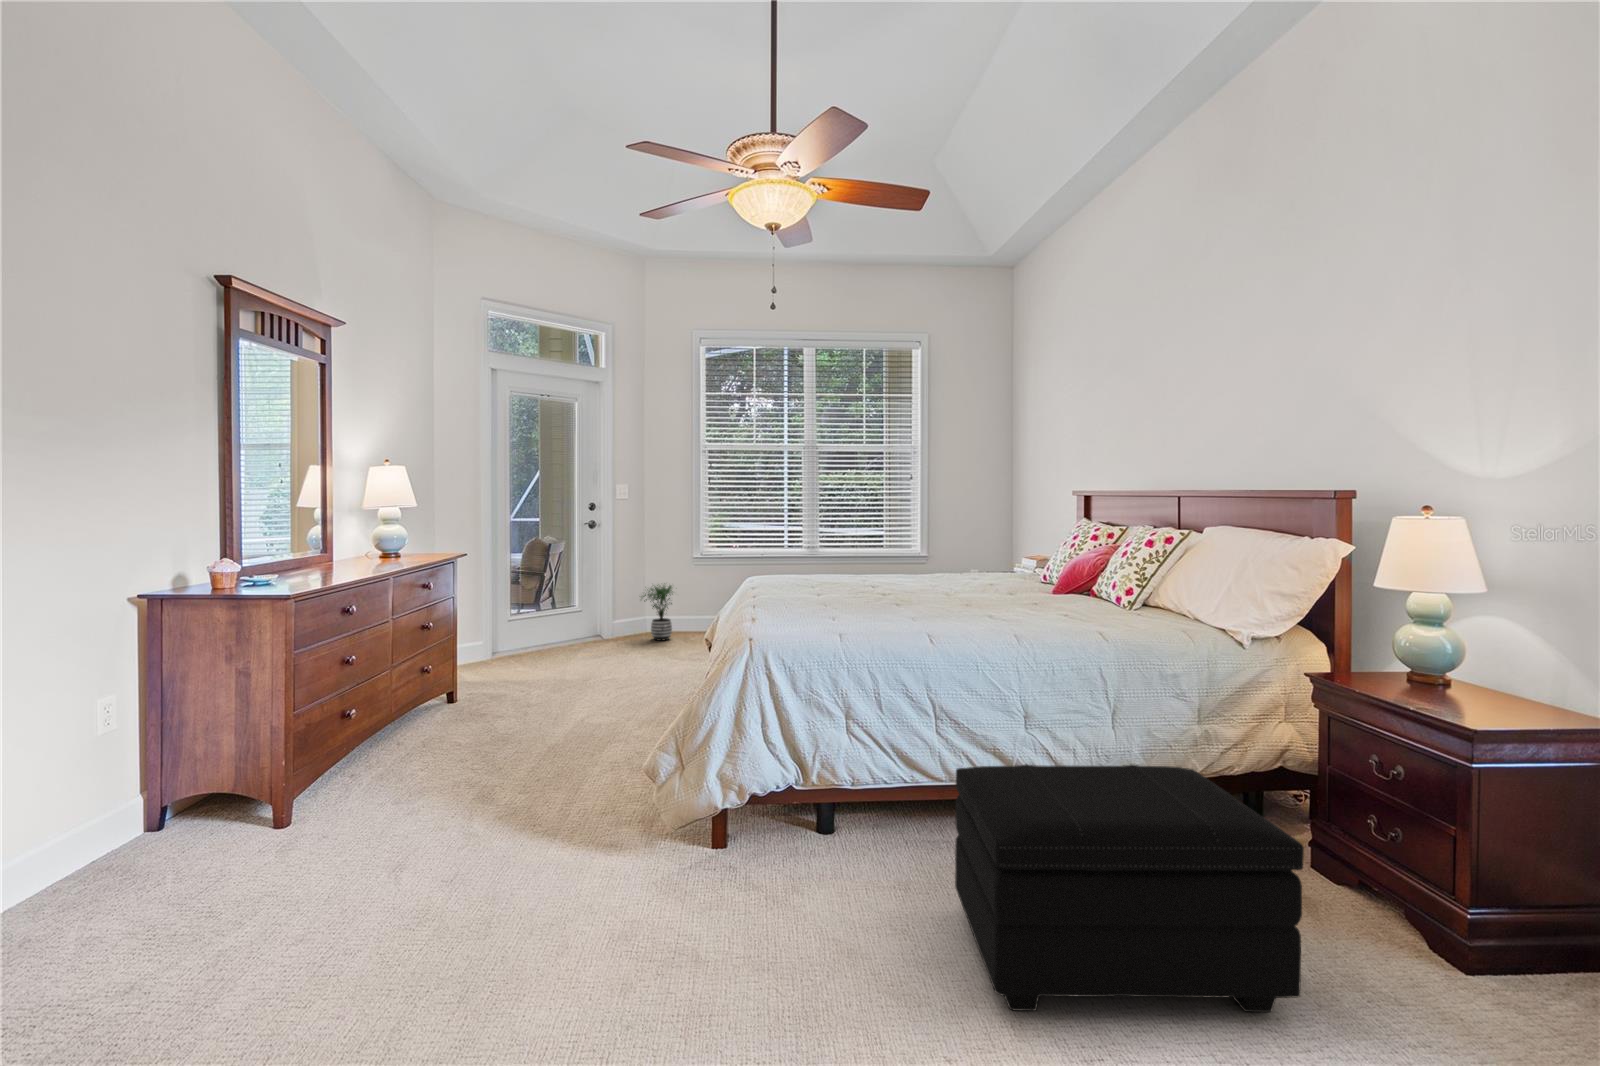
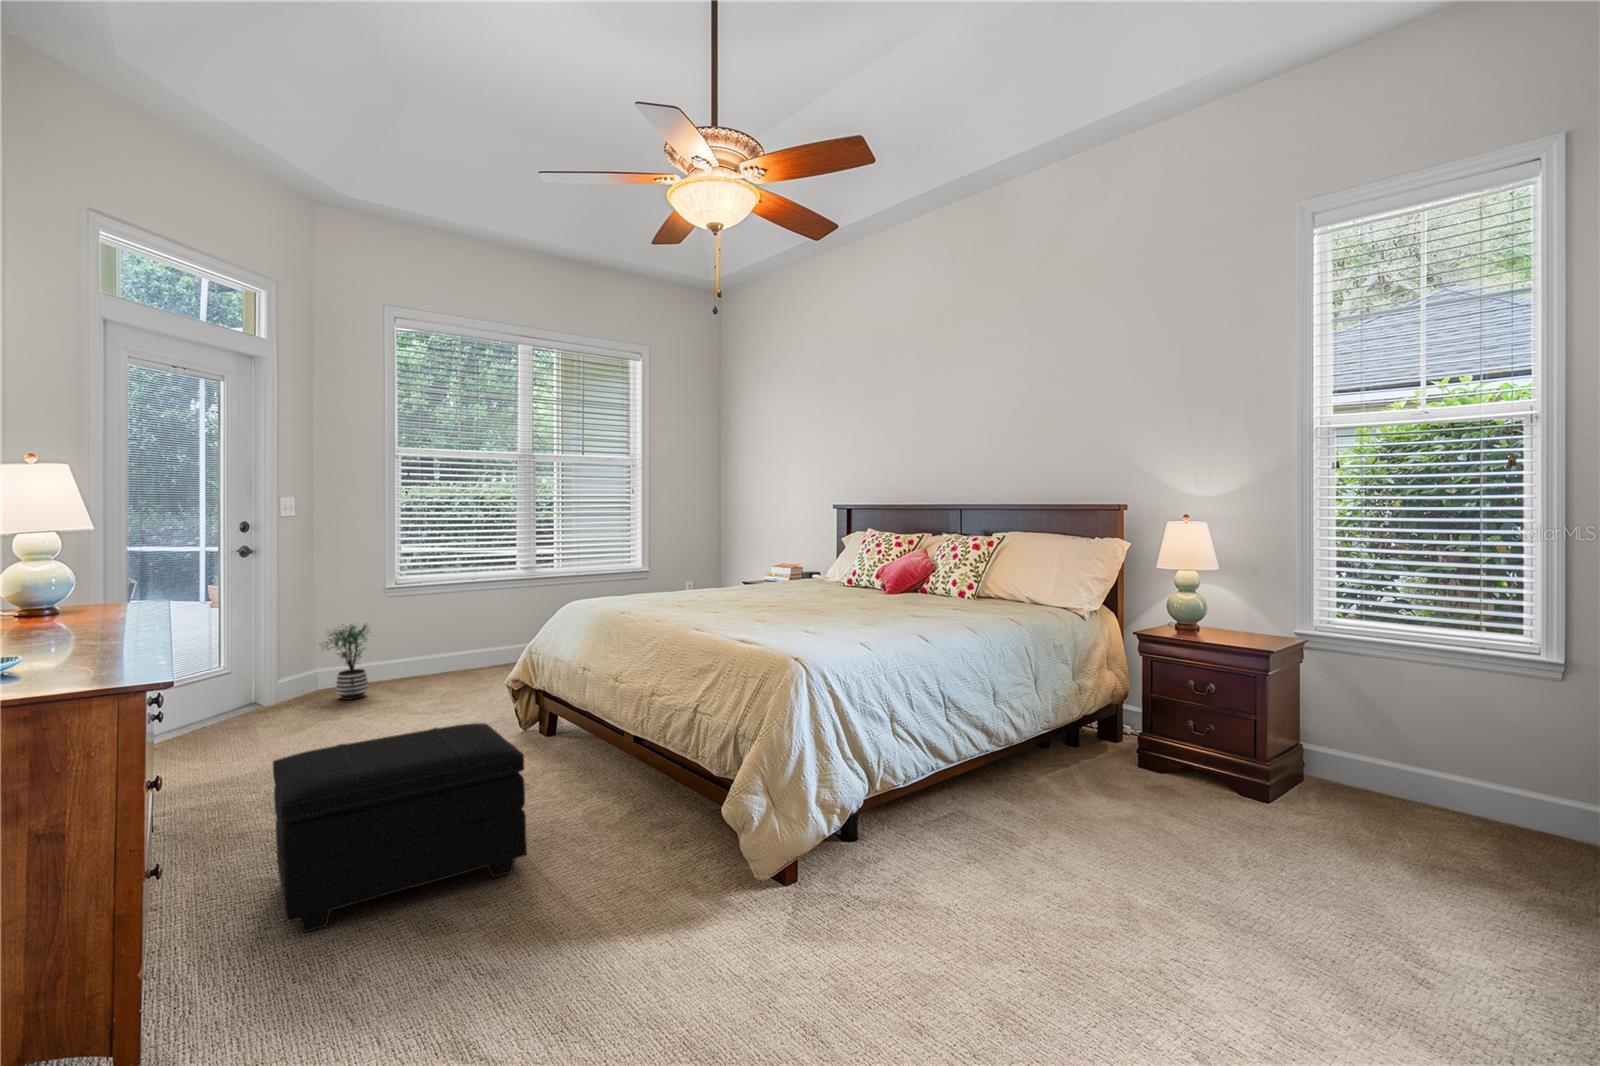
footstool: present [955,764,1304,1012] -> present [273,723,527,932]

